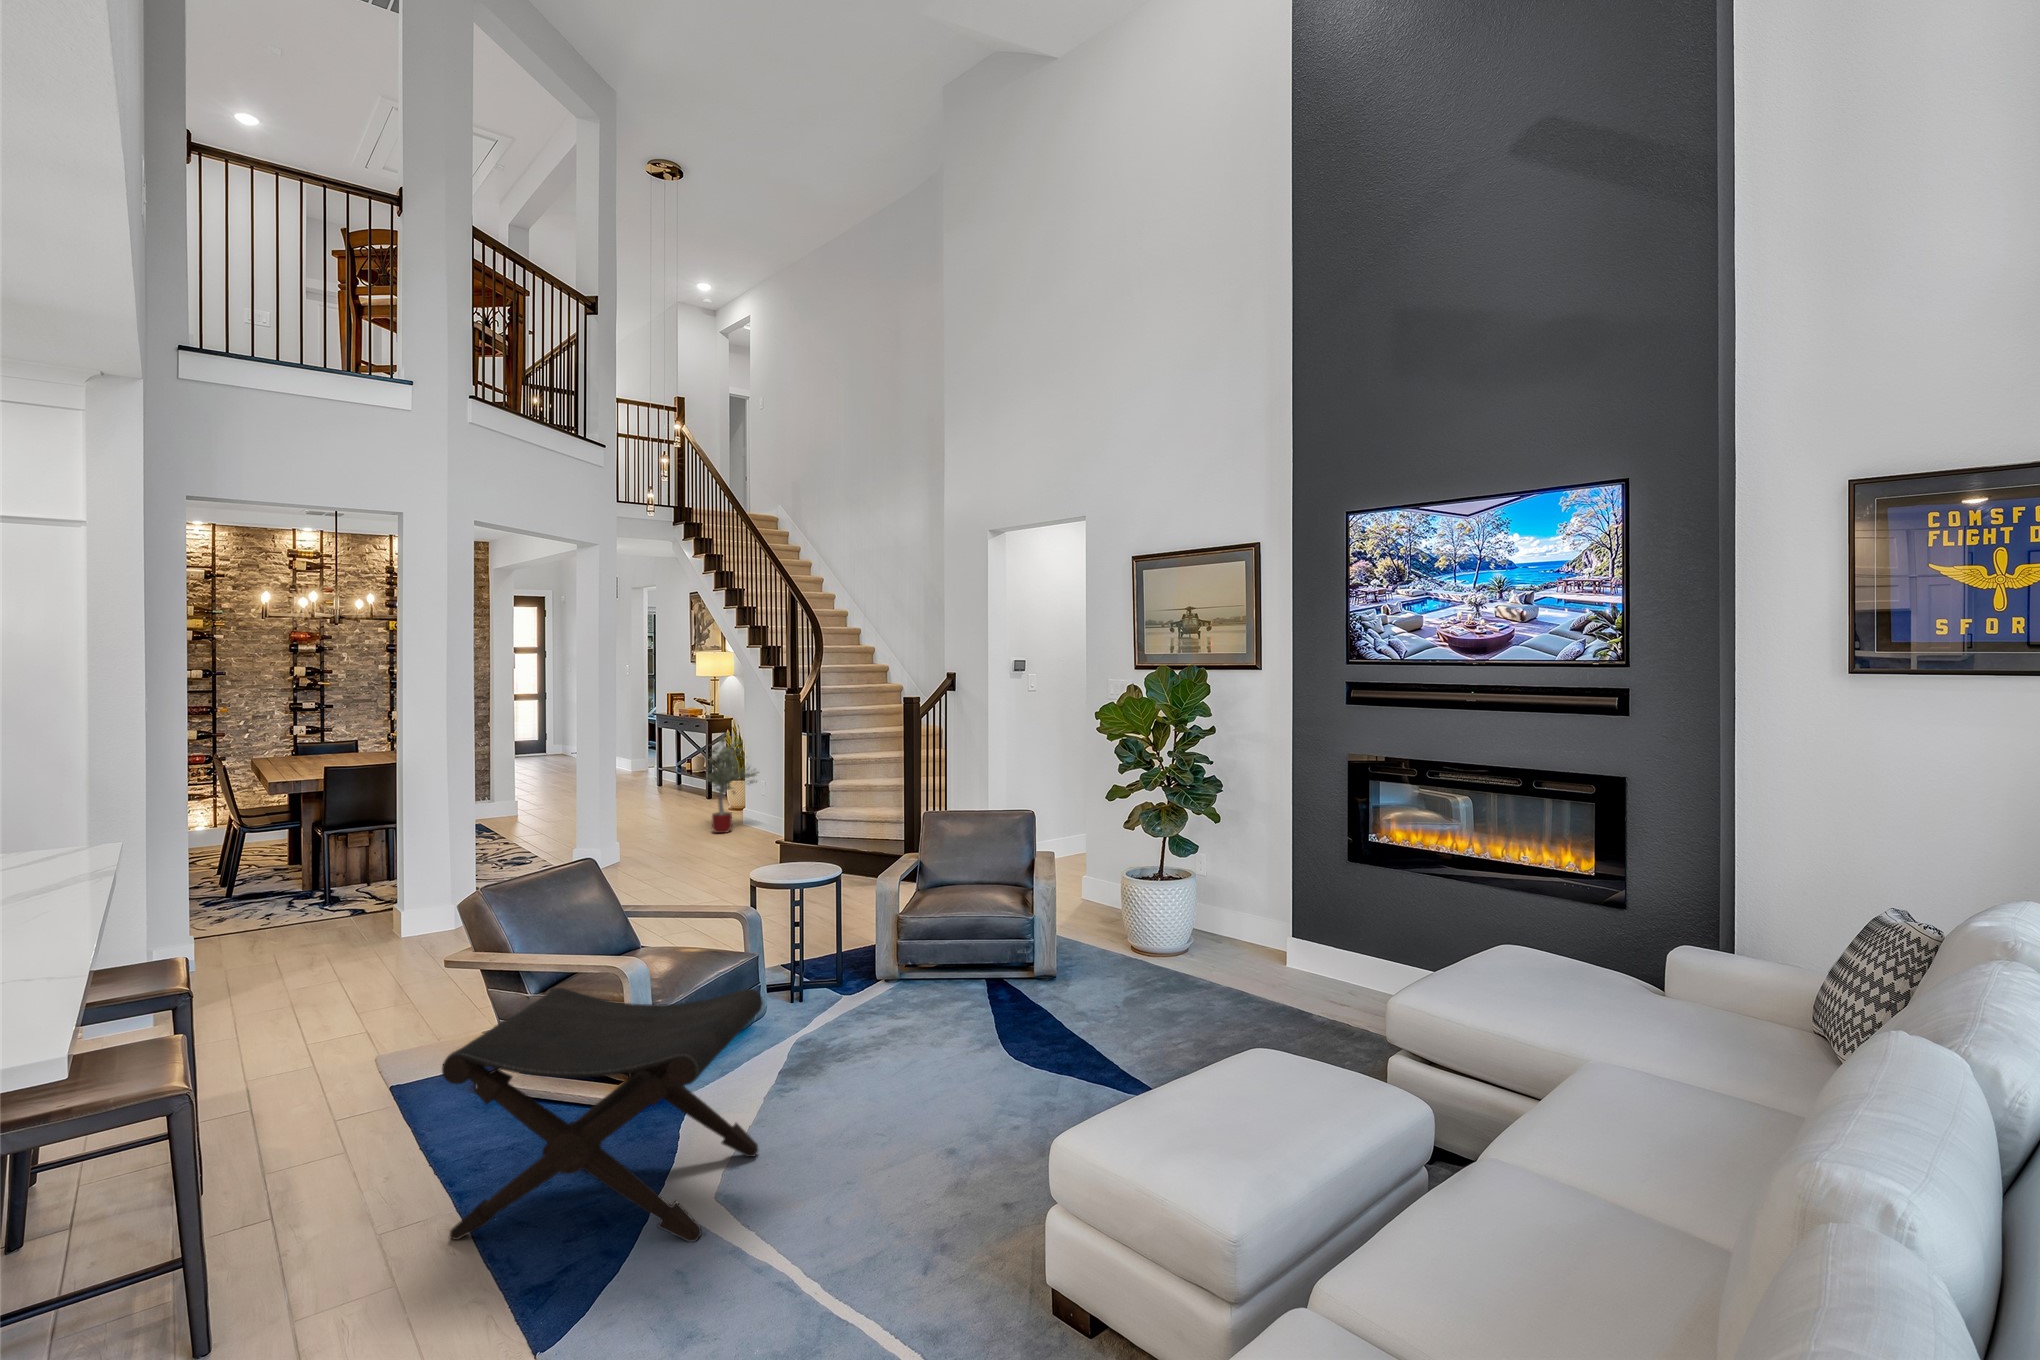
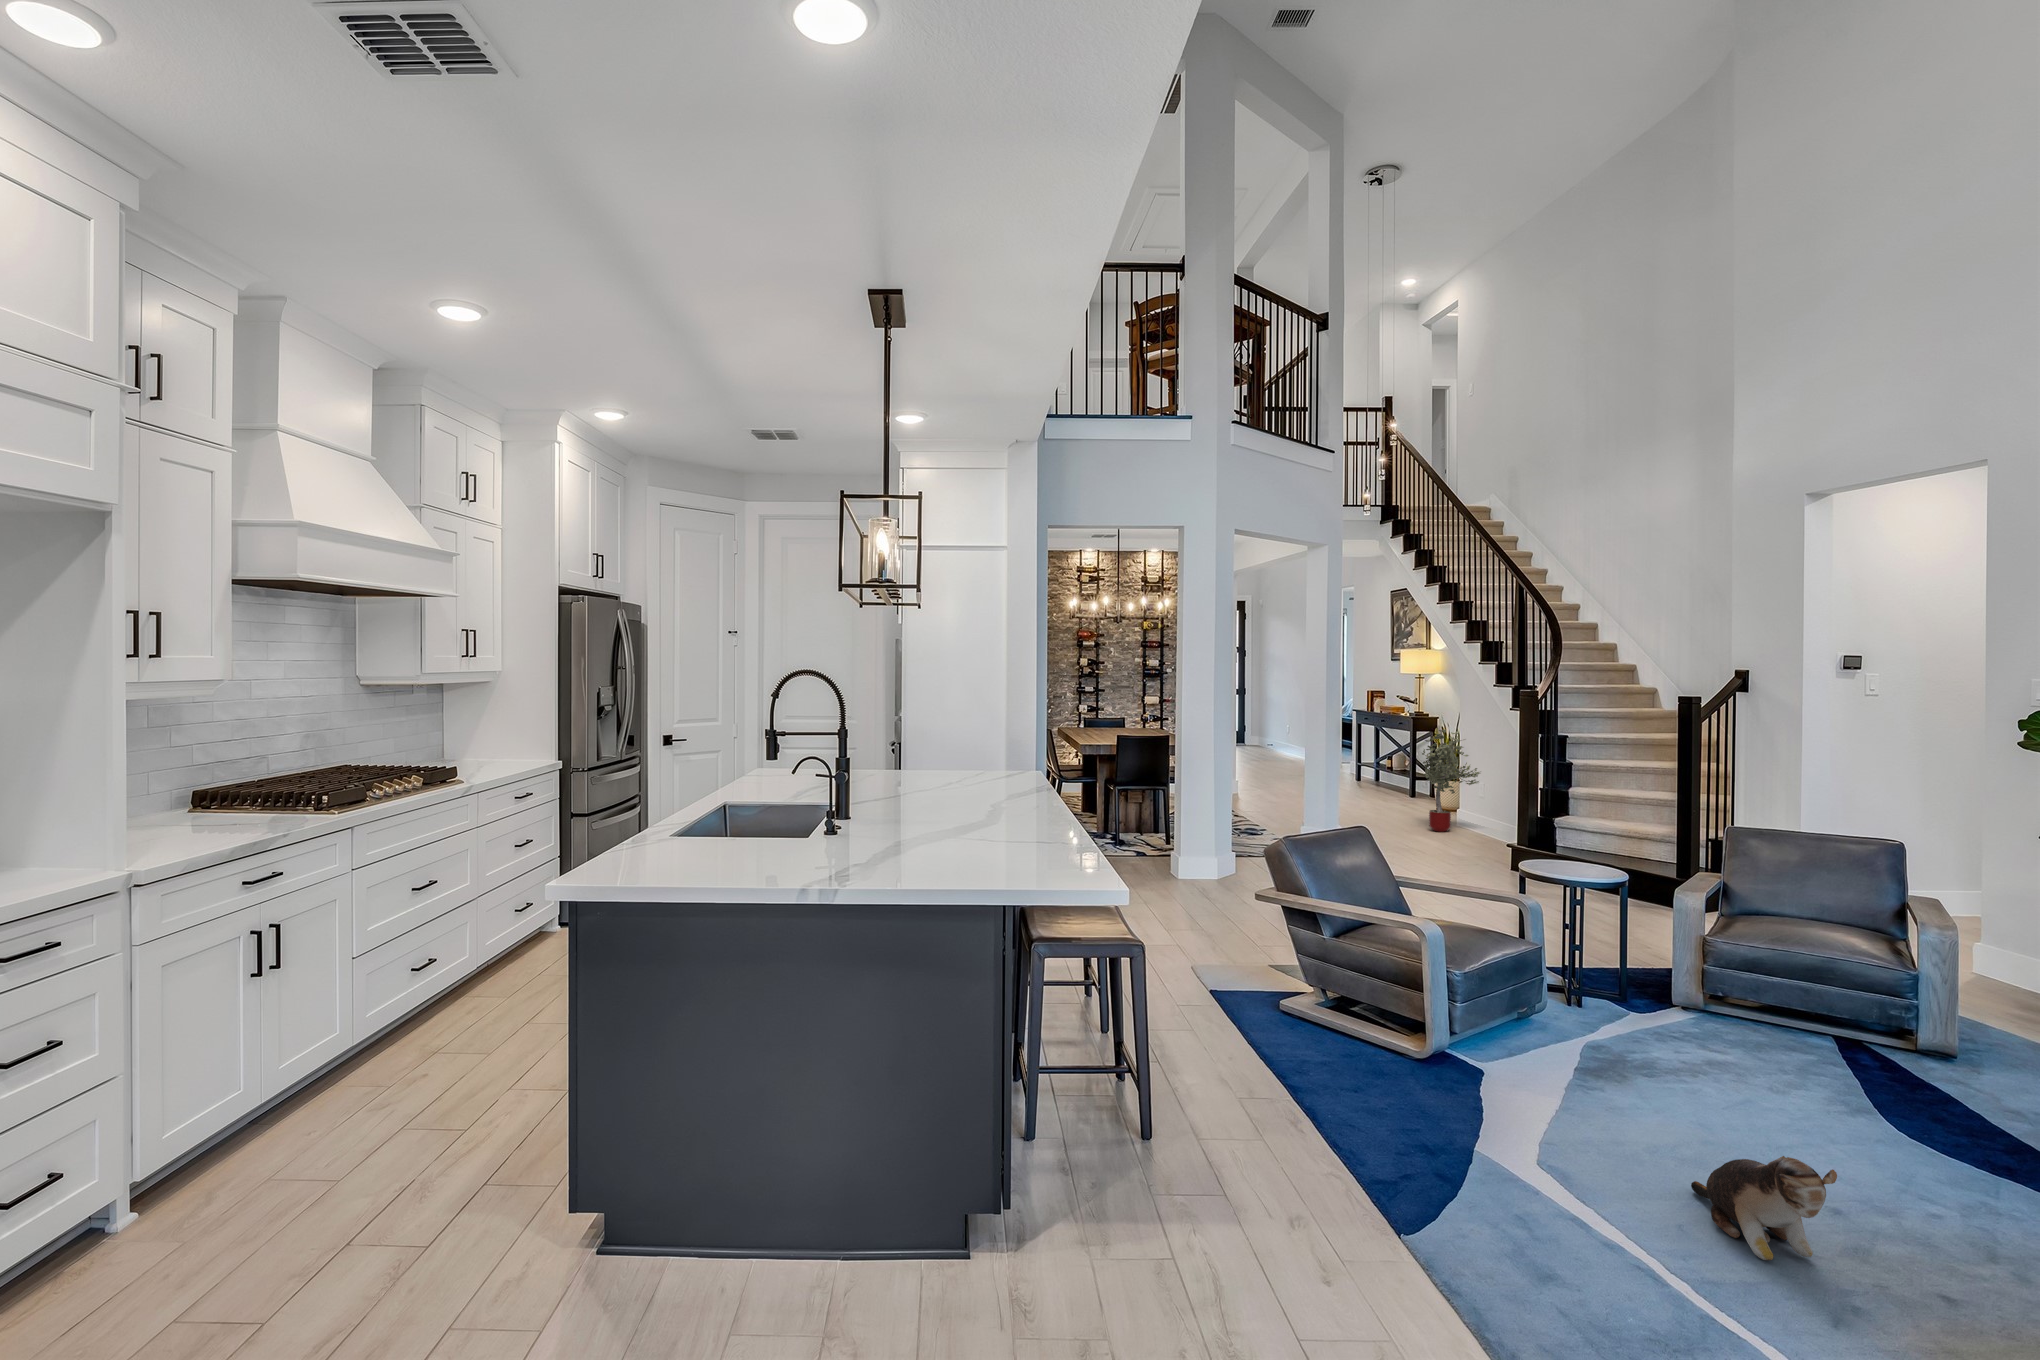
footstool: present [442,988,763,1242] -> none [1293,931,1579,1196]
plush toy: none [847,1131,939,1230] -> present [1691,1156,1837,1260]

